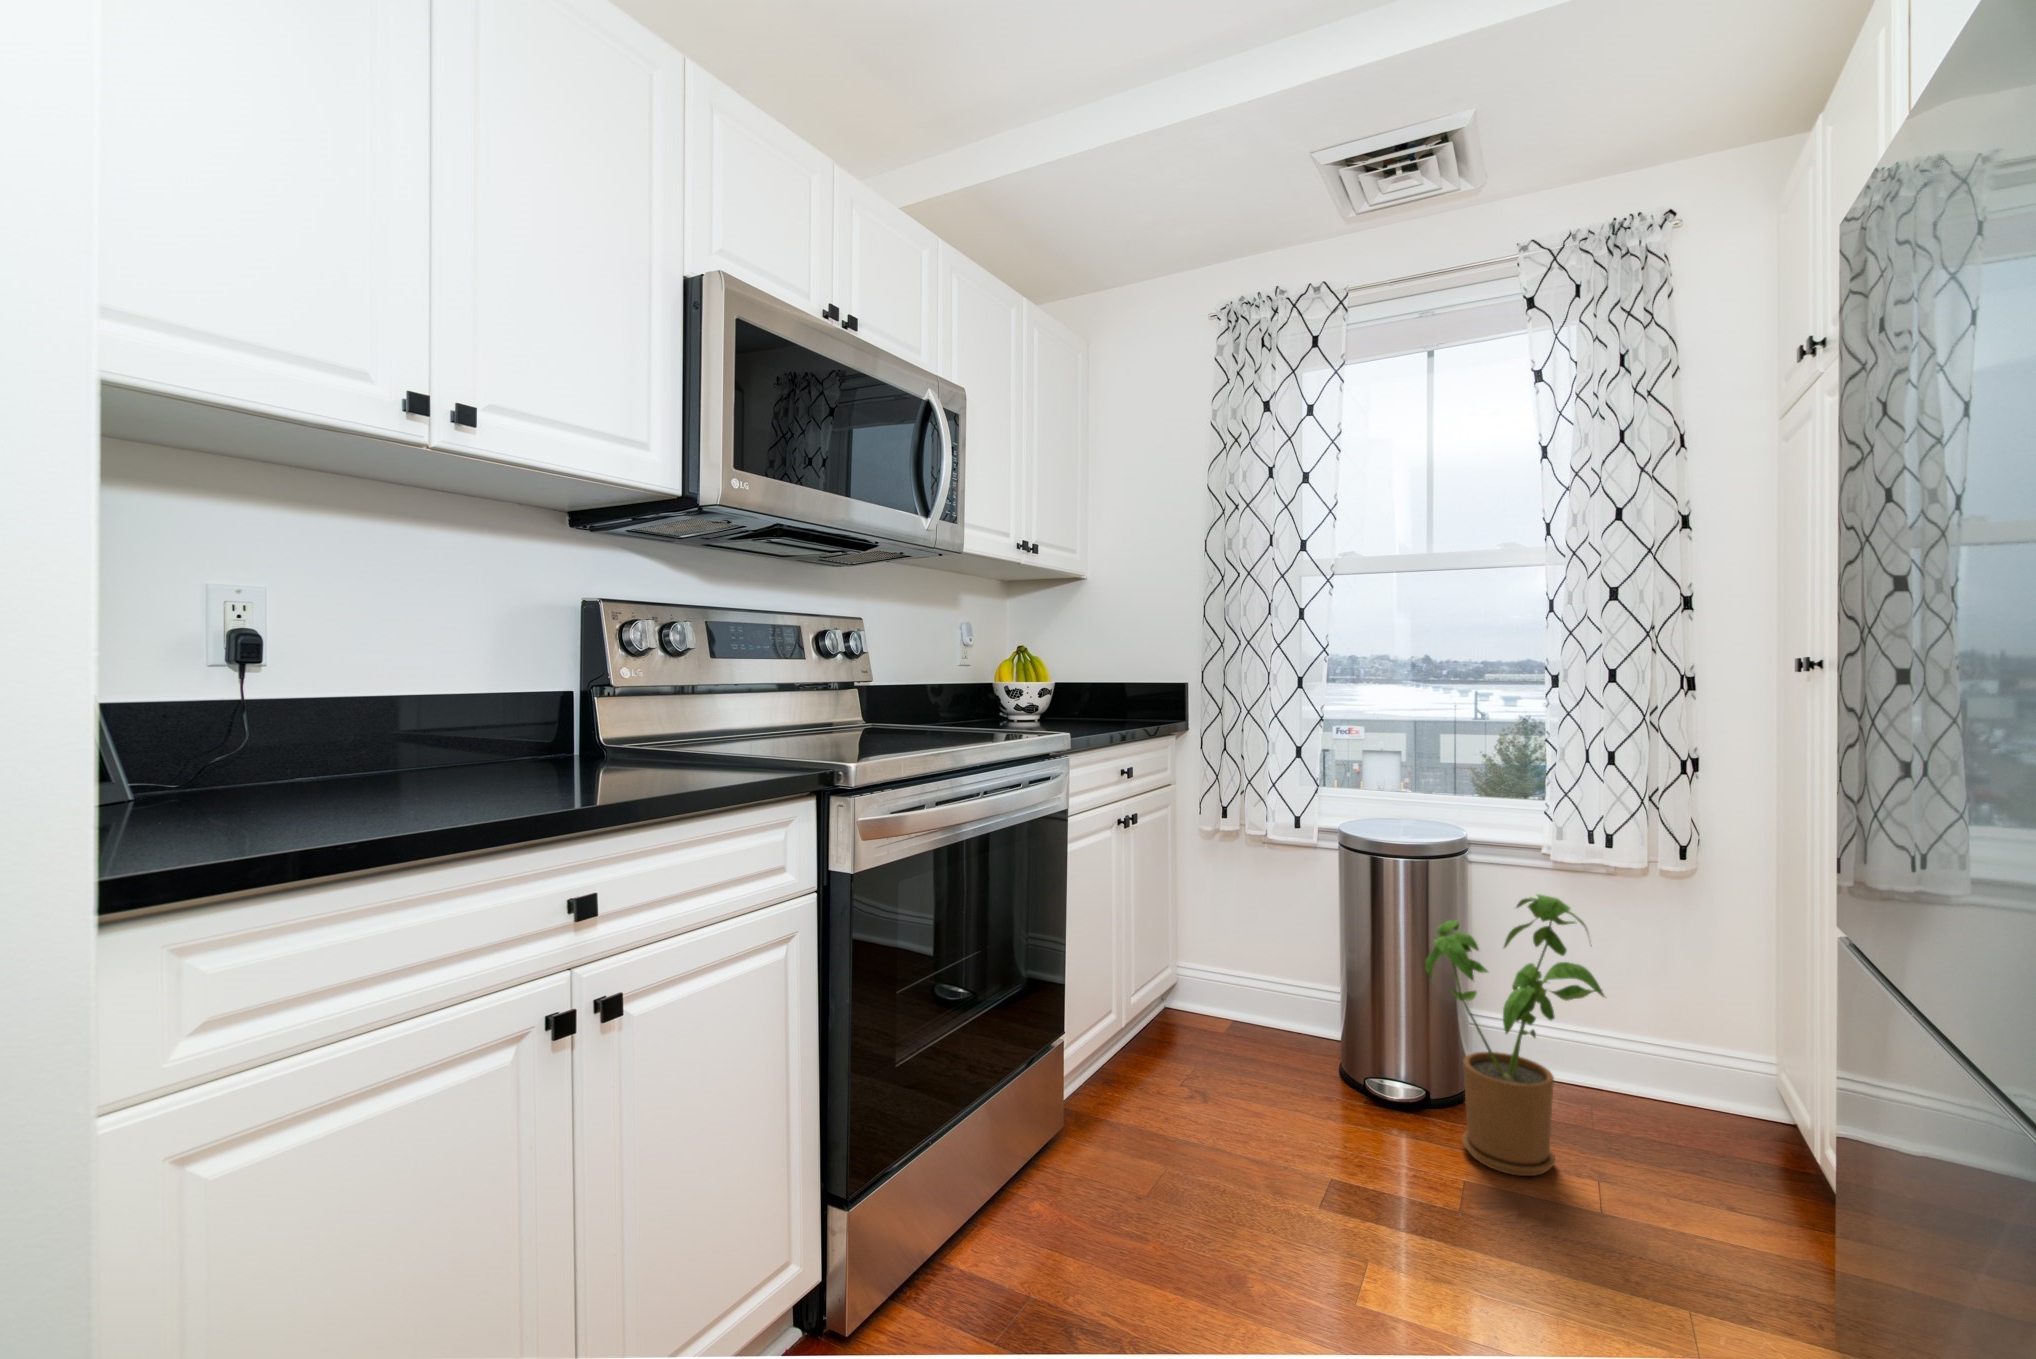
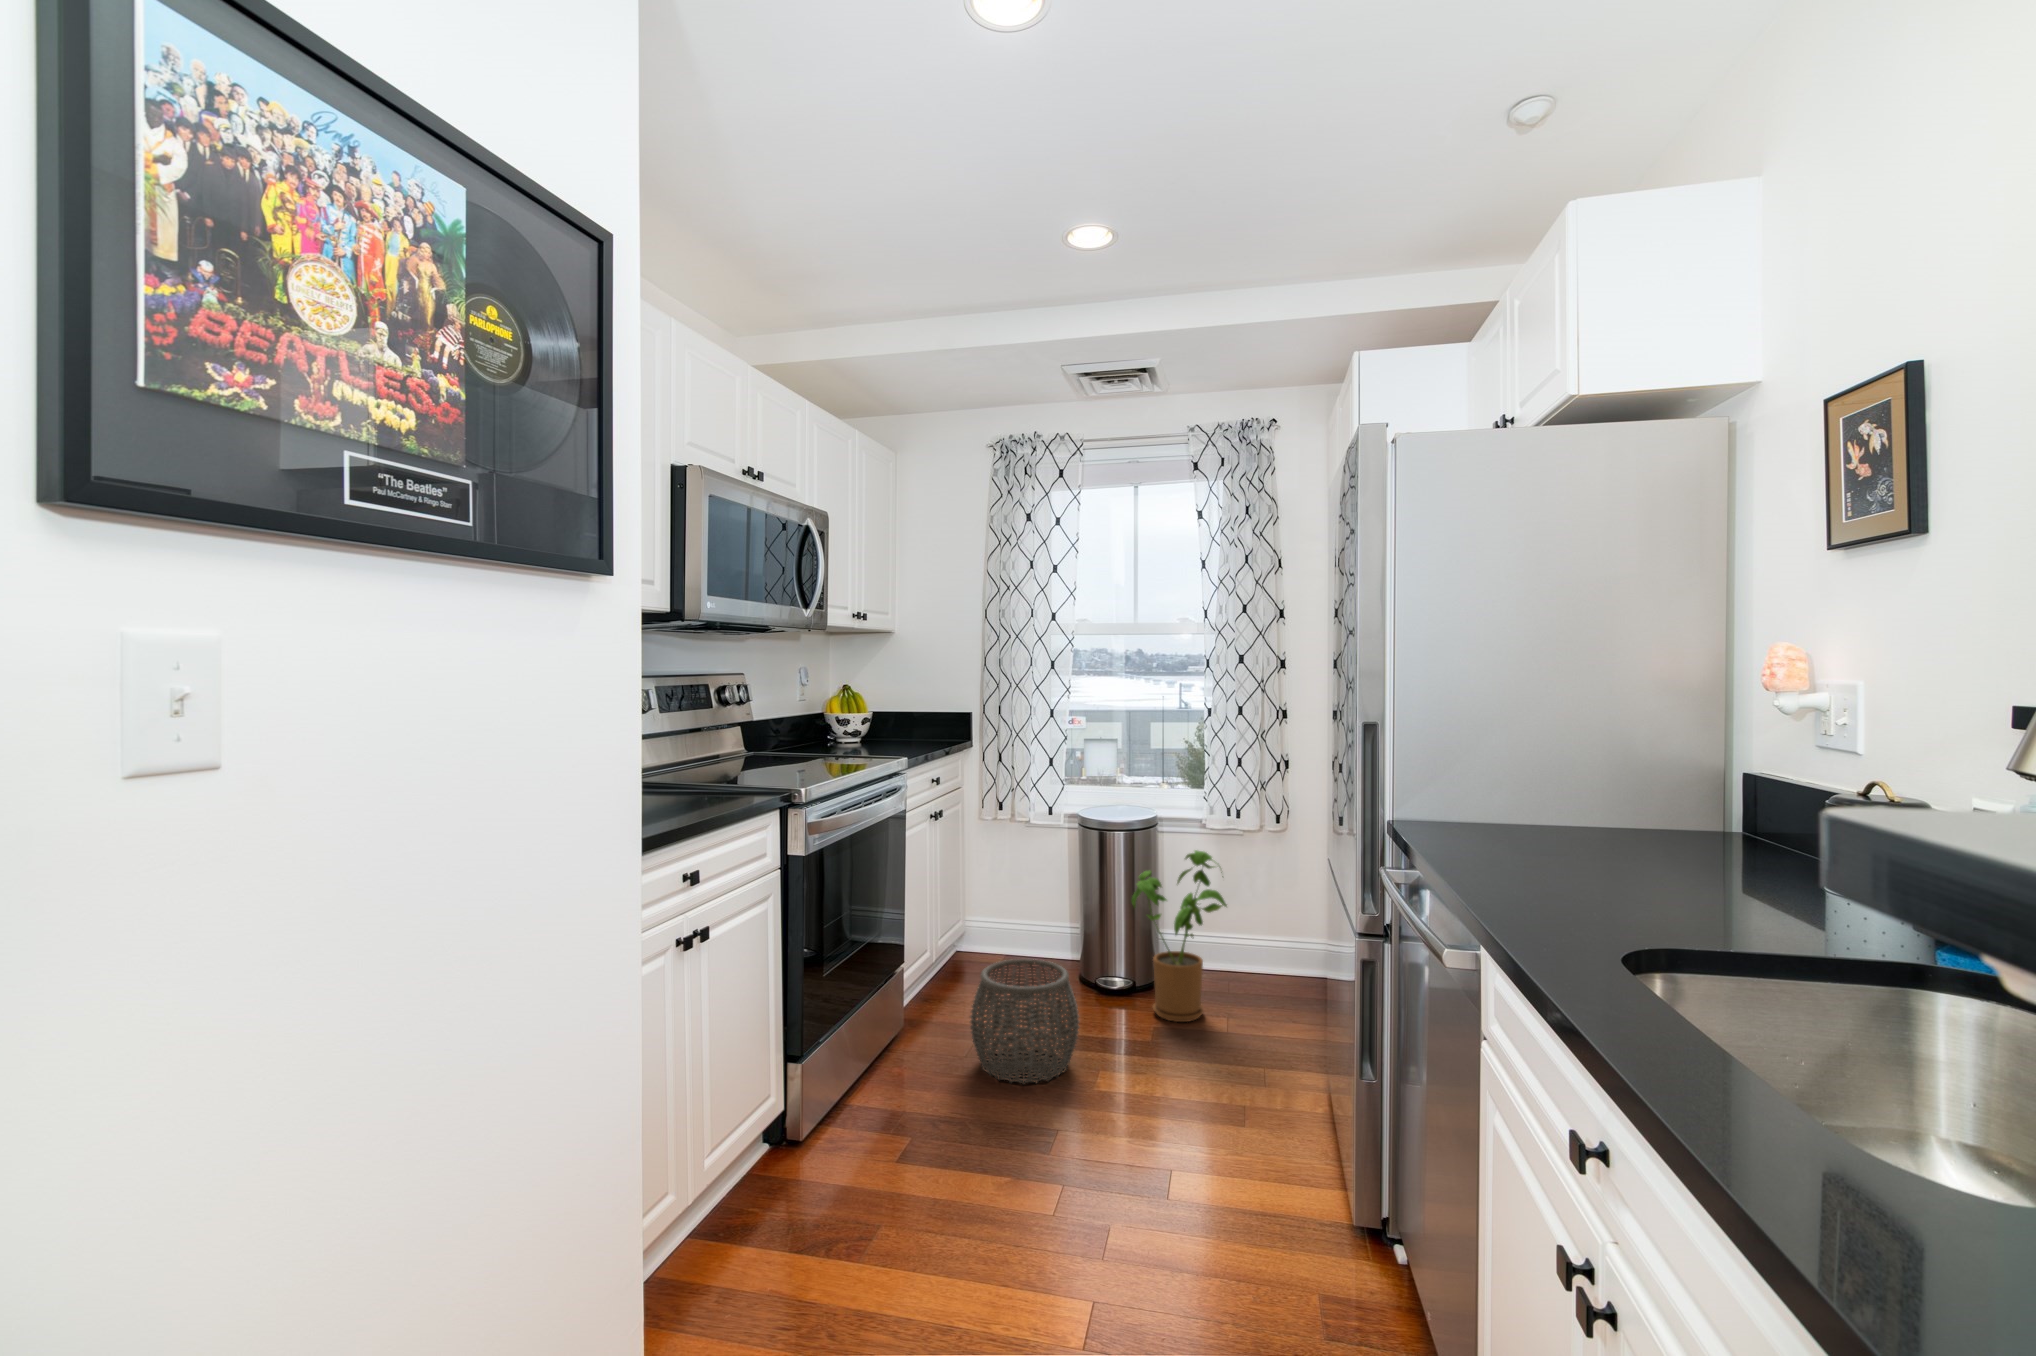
woven basket: none [1154,1046,1337,1267] -> present [970,959,1079,1084]

